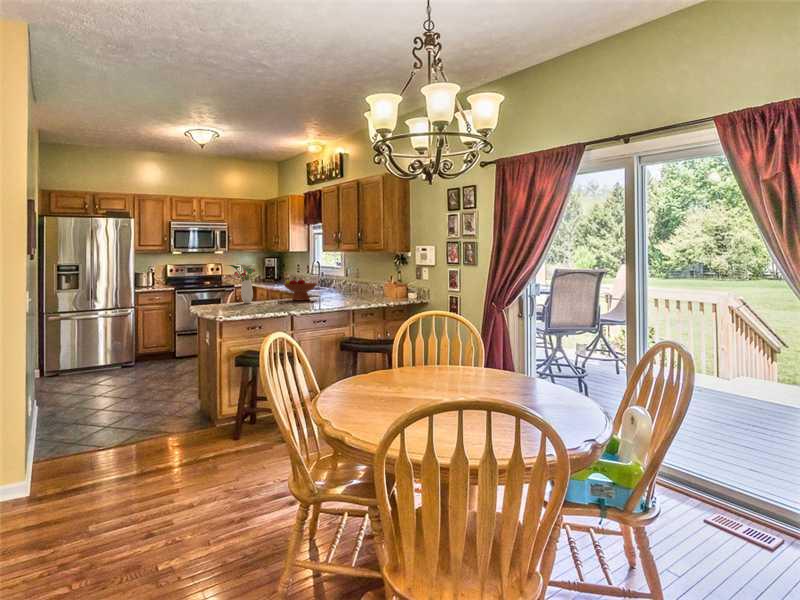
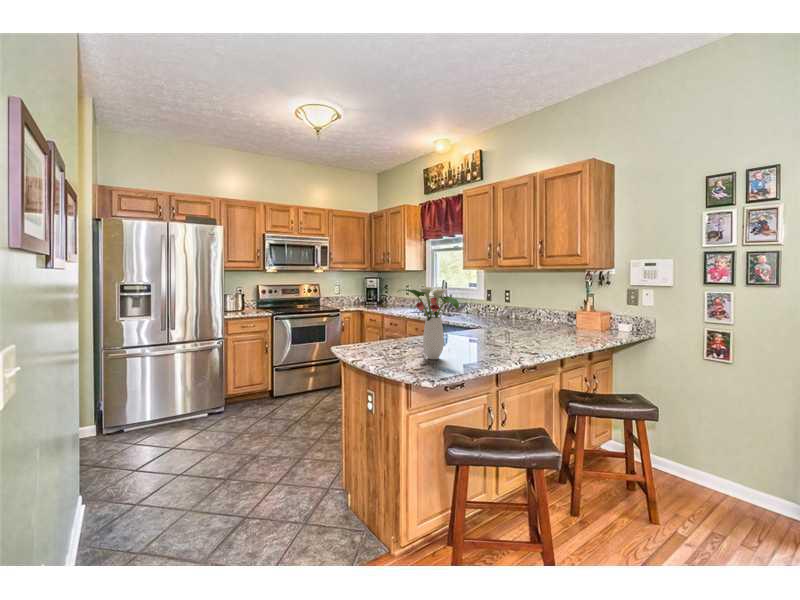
fruit bowl: present [284,278,317,301] -> none [478,311,539,351]

